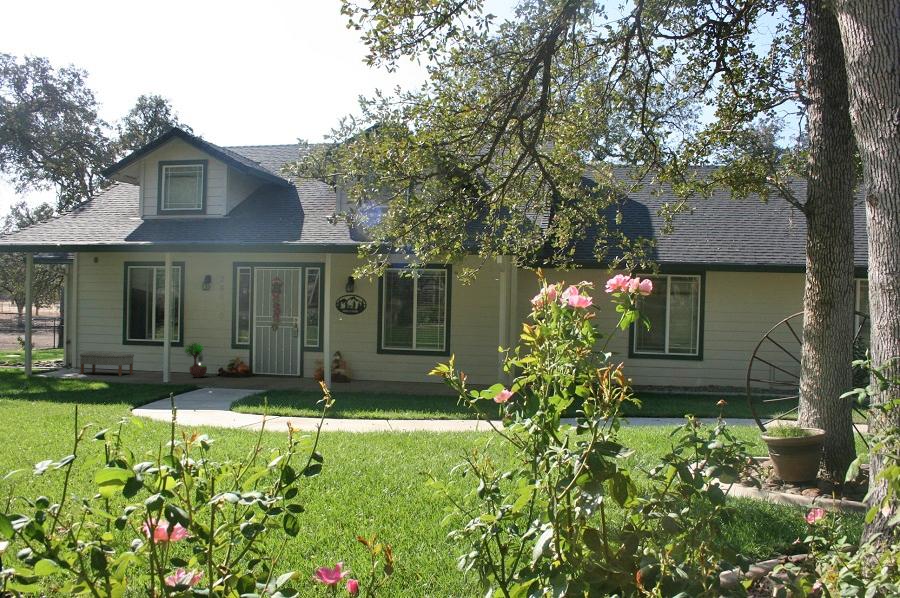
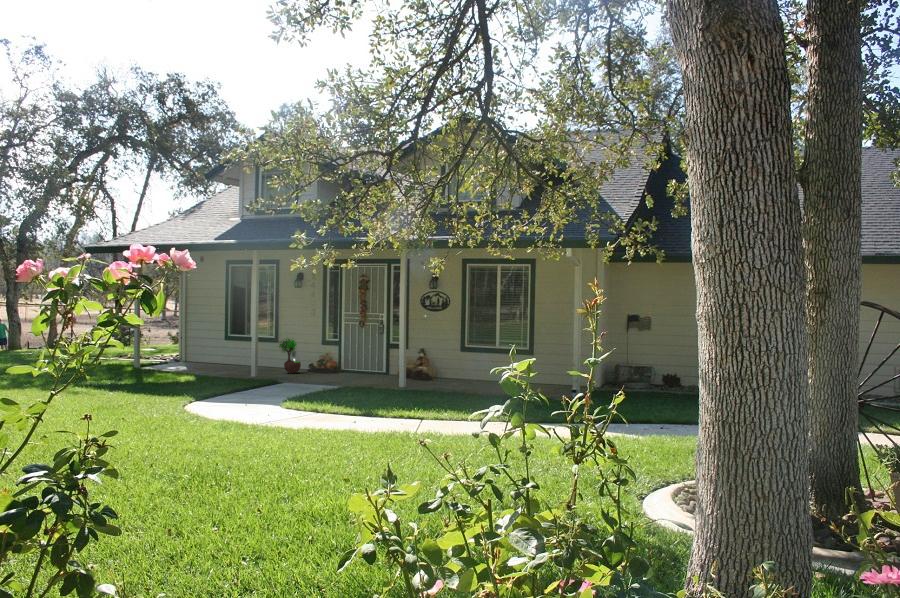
bench: present [80,352,134,376] -> none [191,346,238,370]

